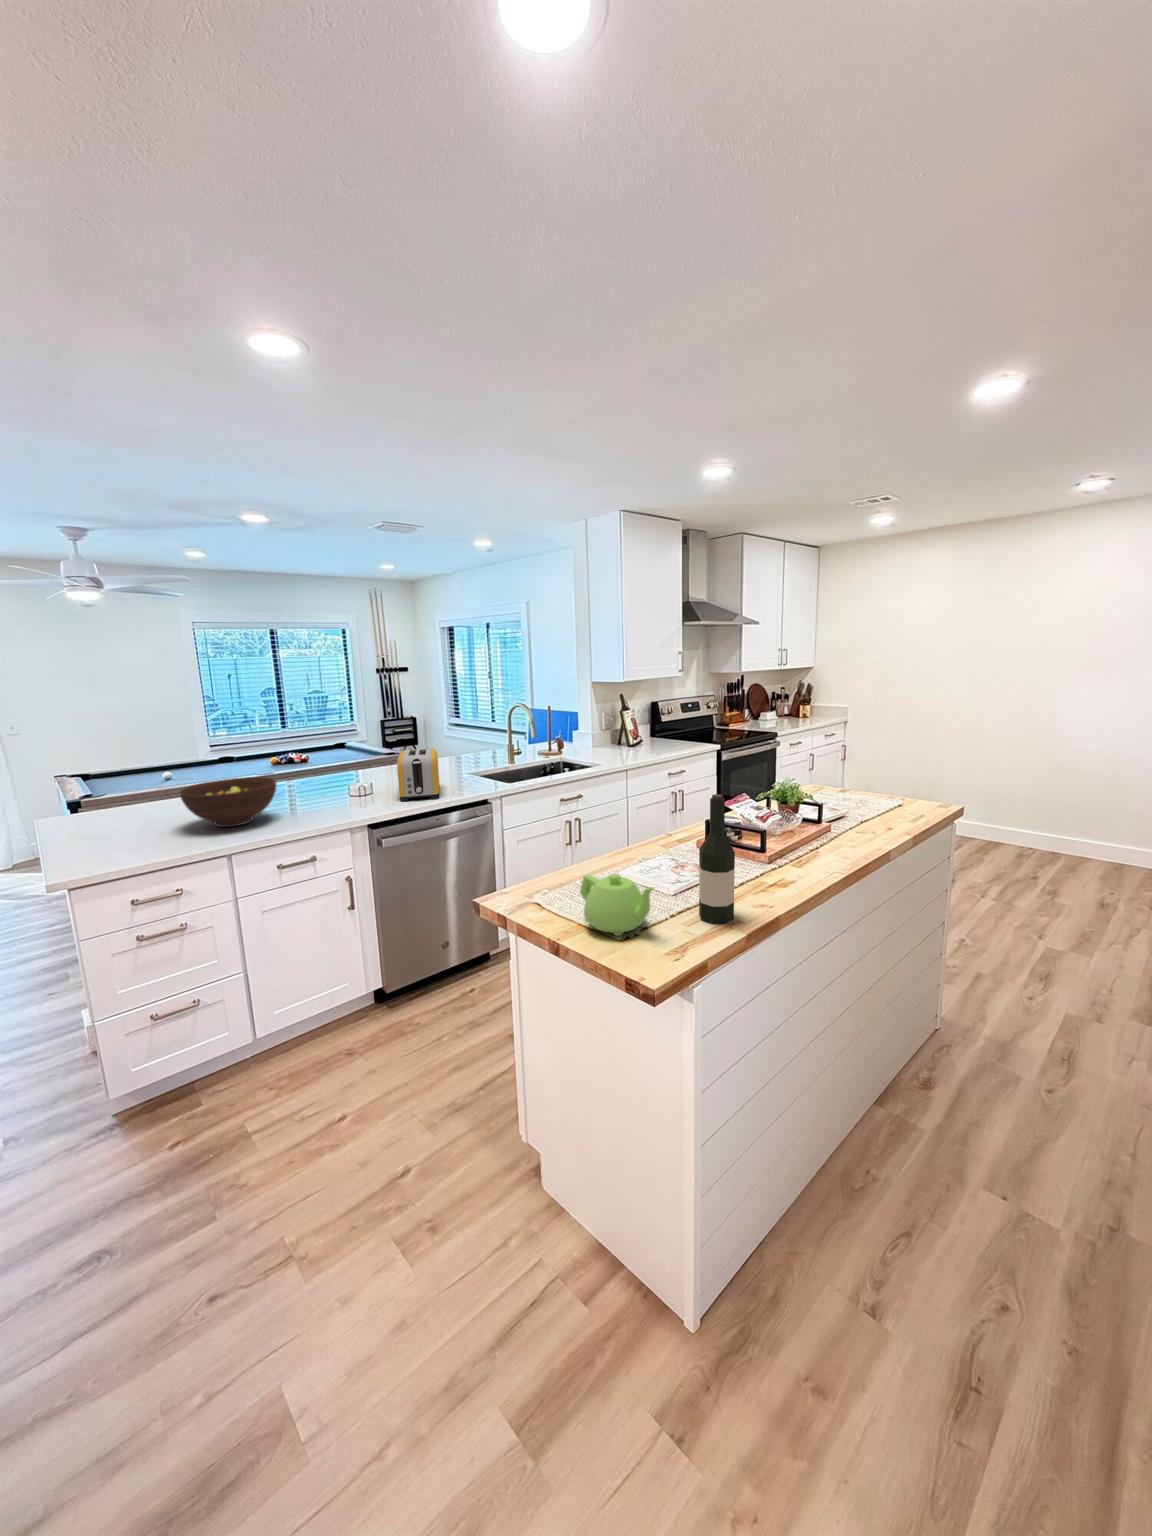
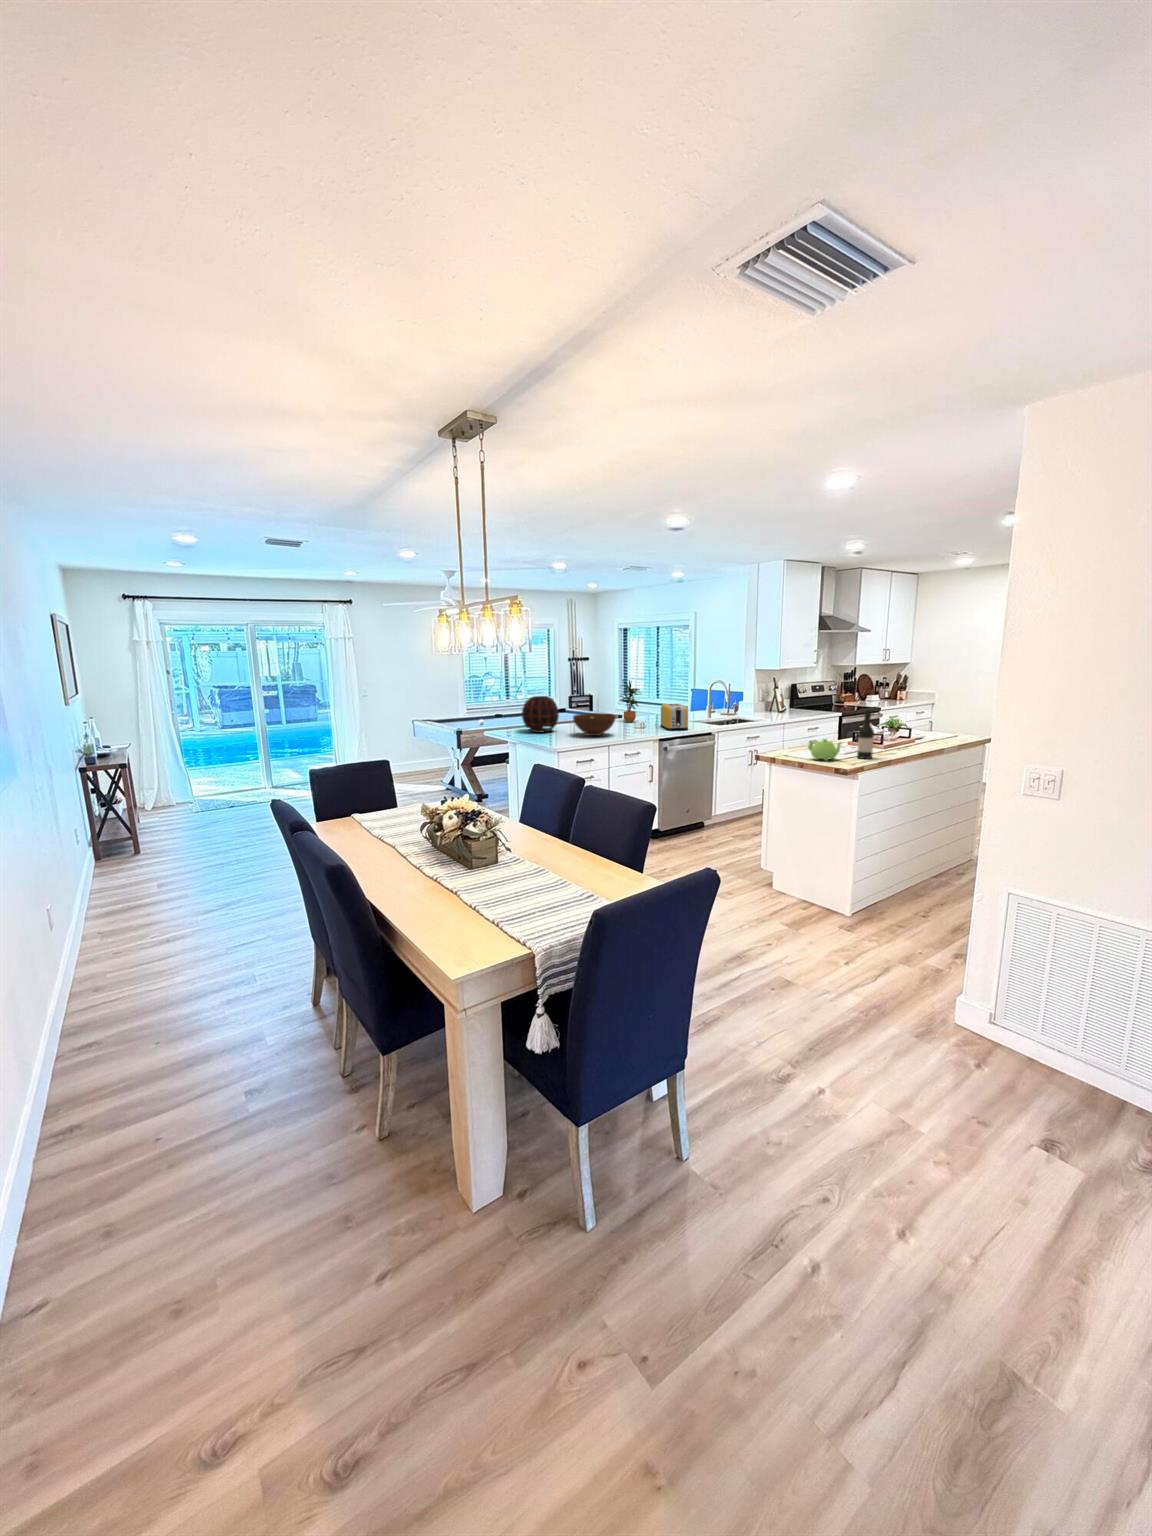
potted plant: none [342,706,384,779] -> present [620,680,639,722]
decorative vase: none [100,746,187,818] -> present [522,696,559,733]

